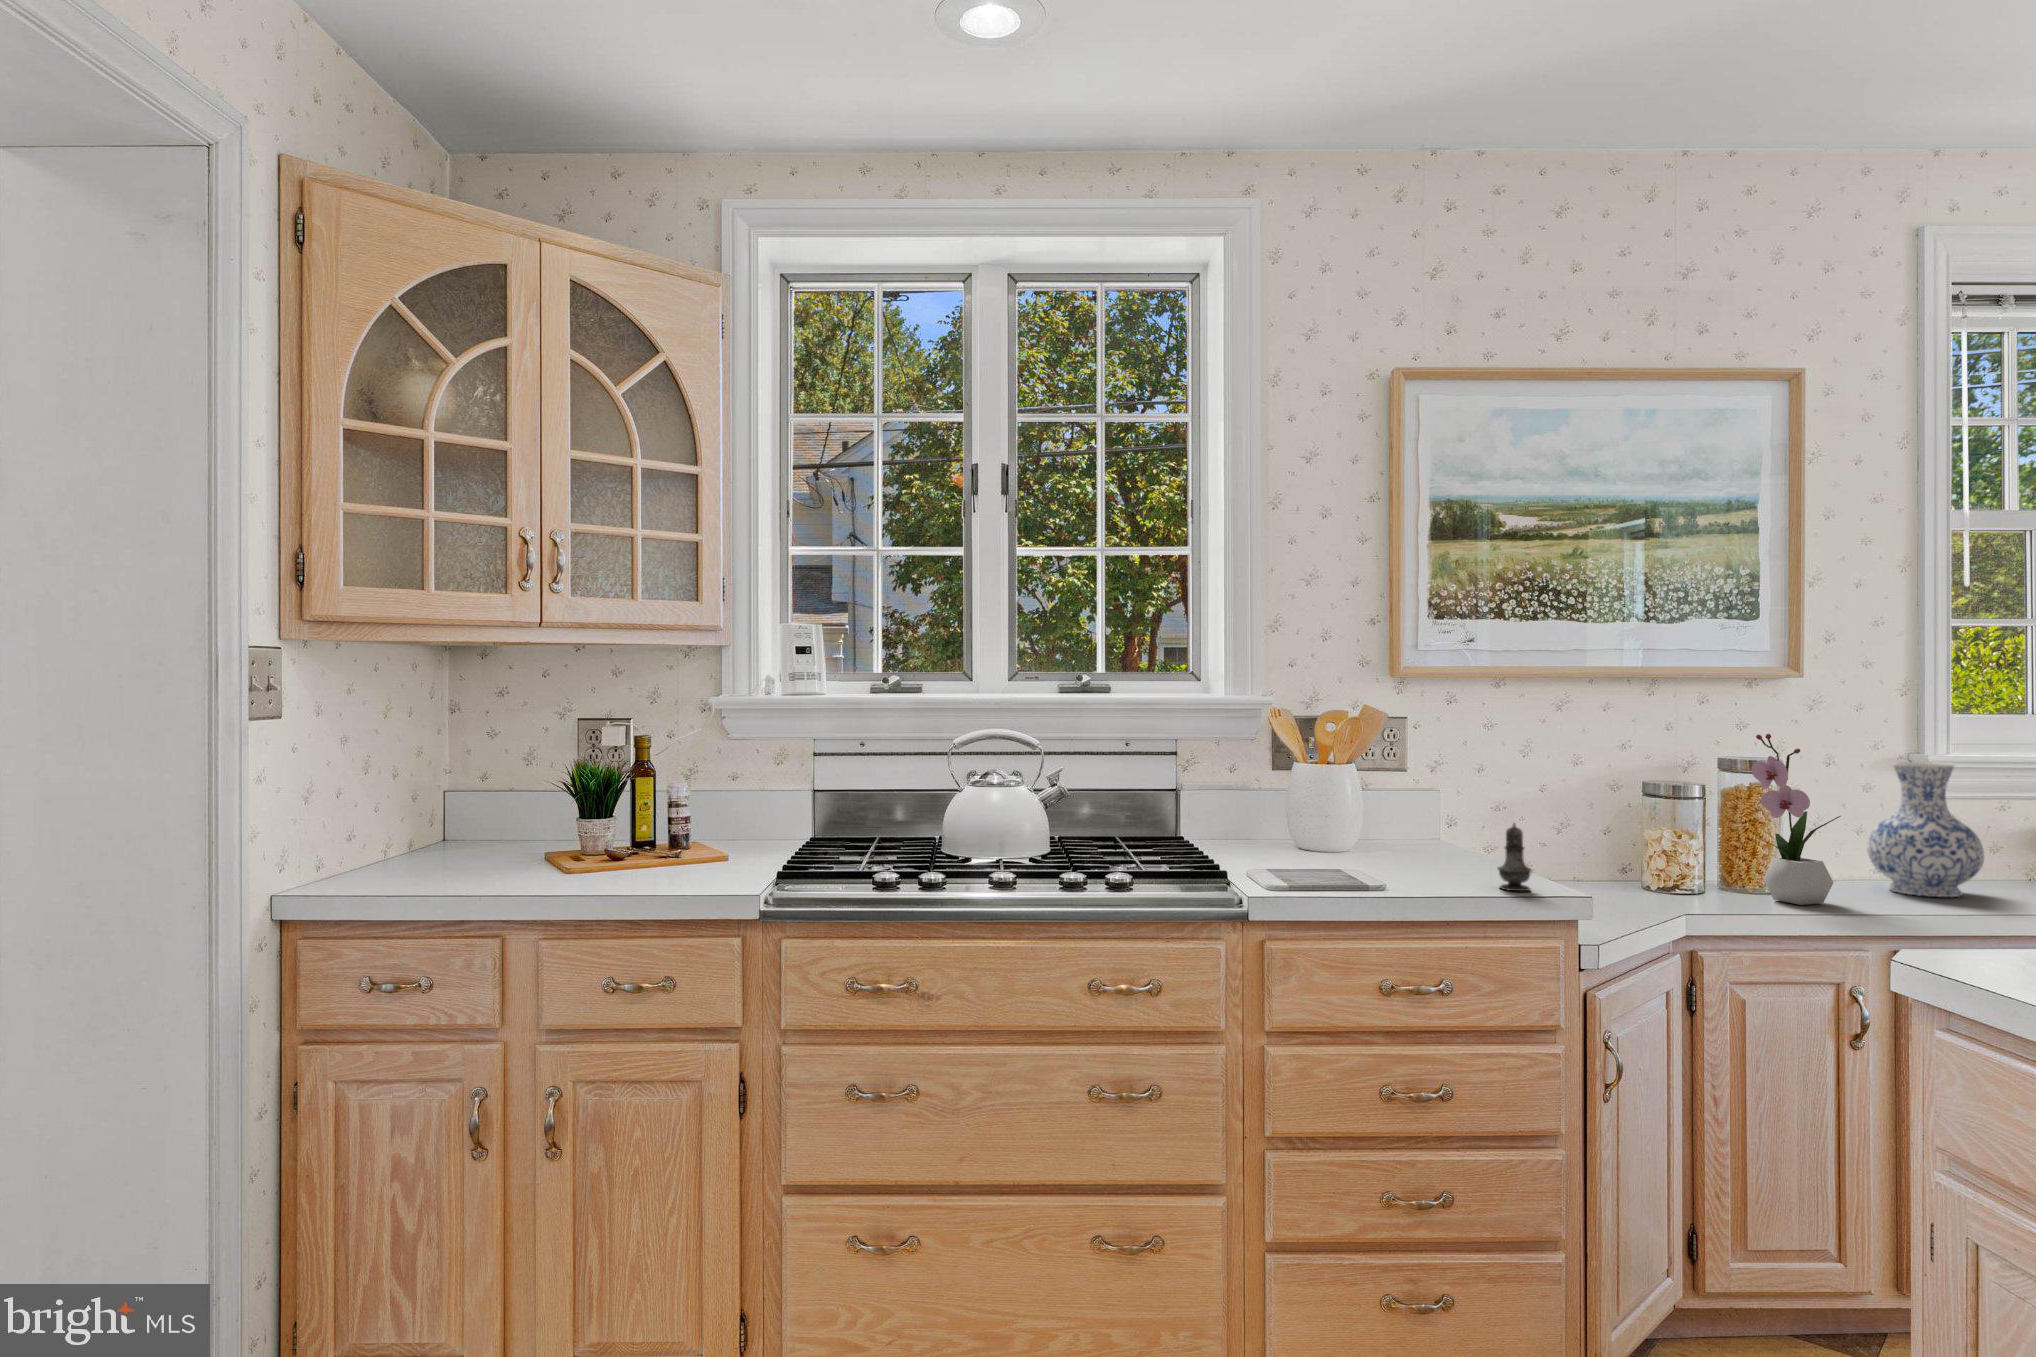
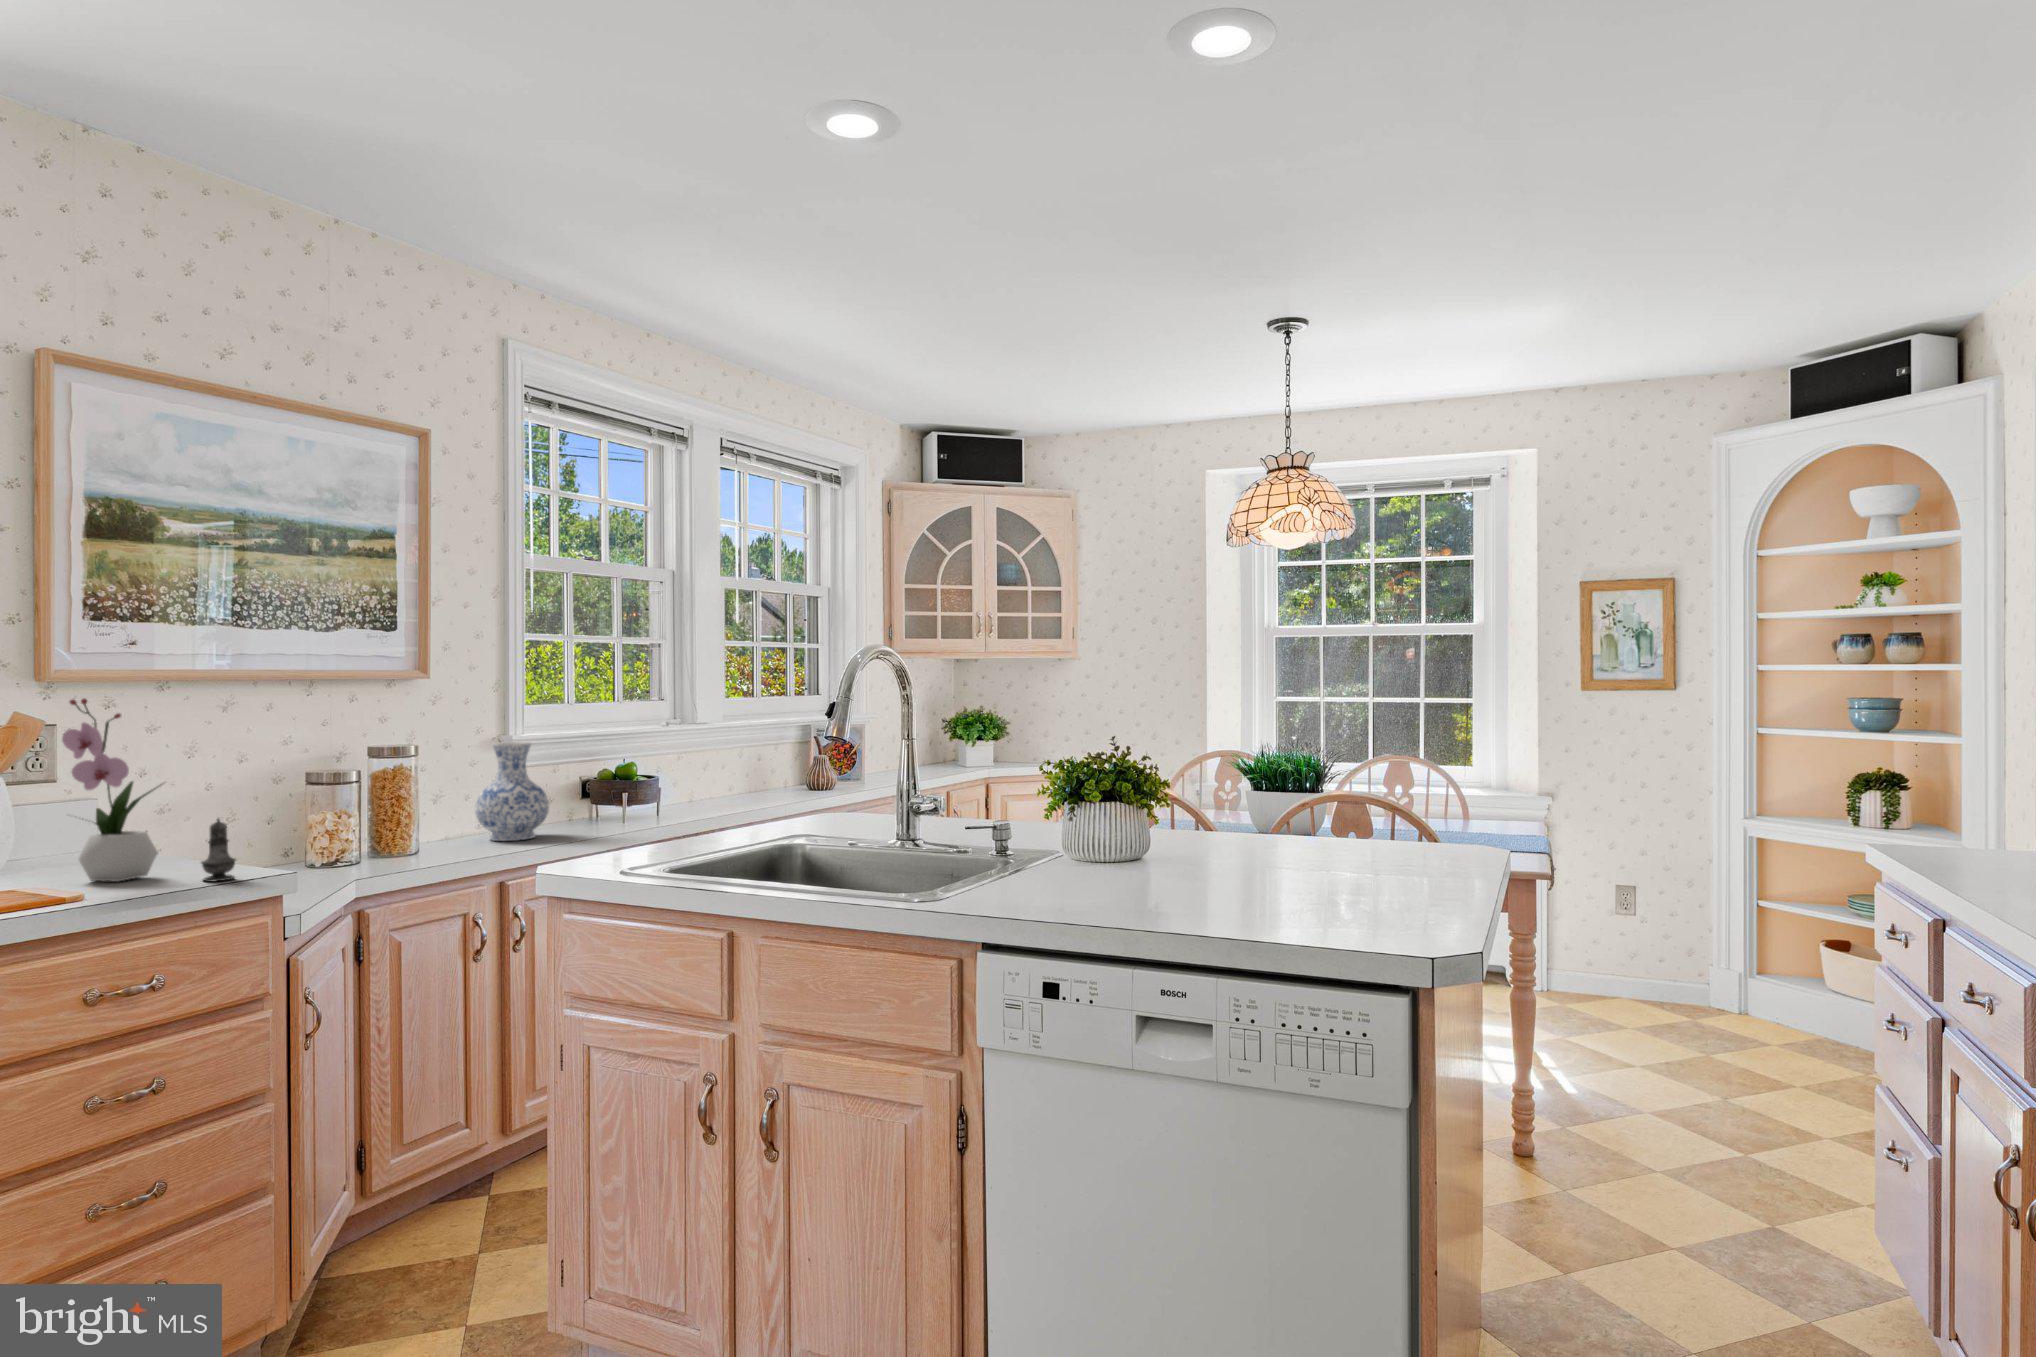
flower arrangement: present [1751,734,1841,905] -> present [62,698,158,881]

